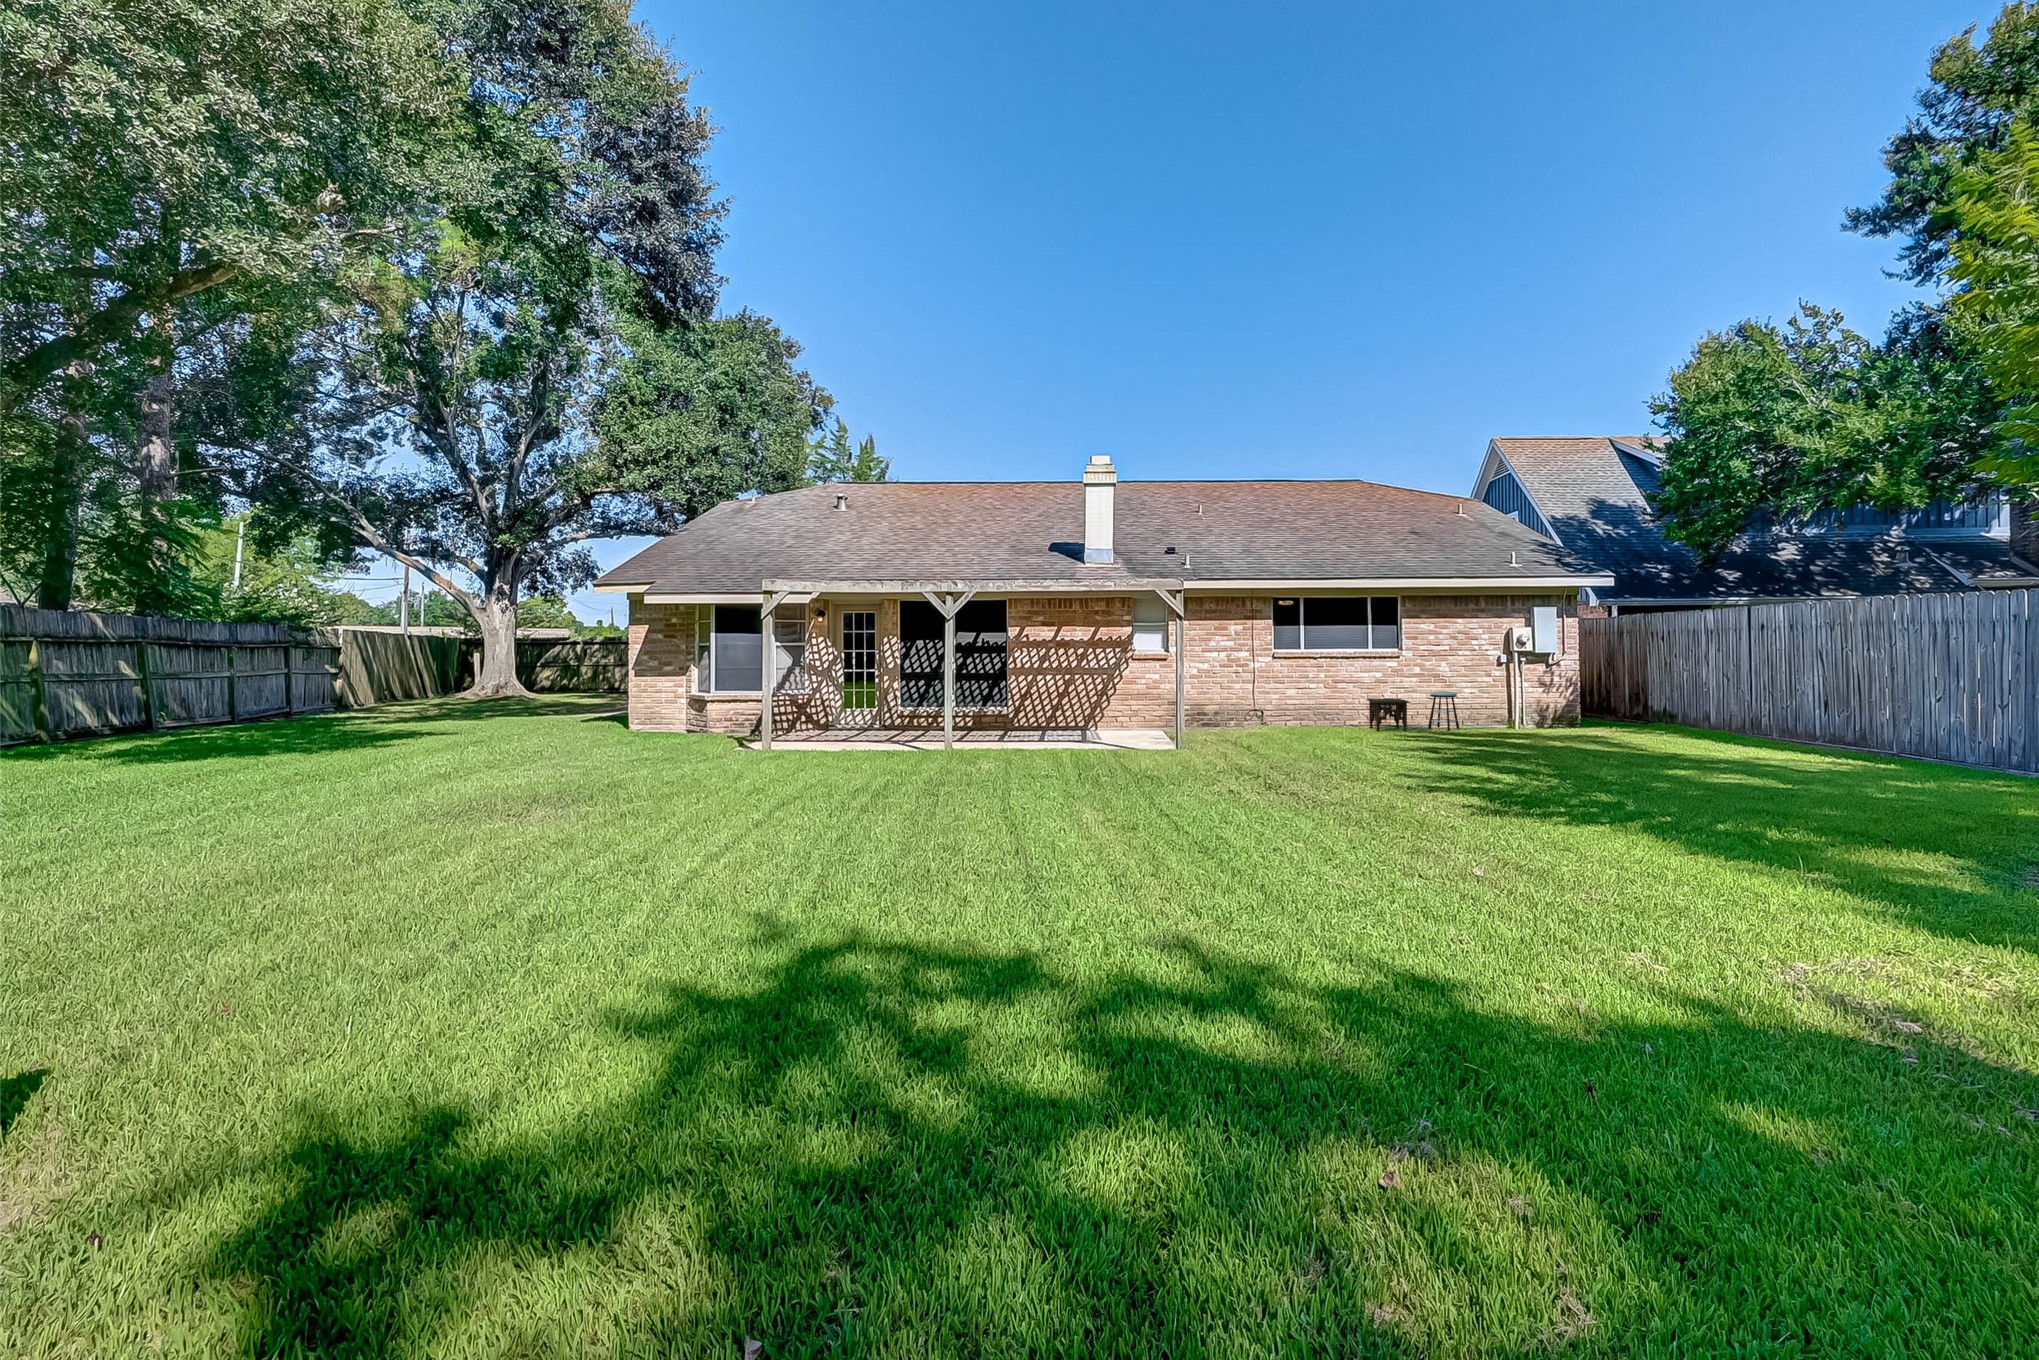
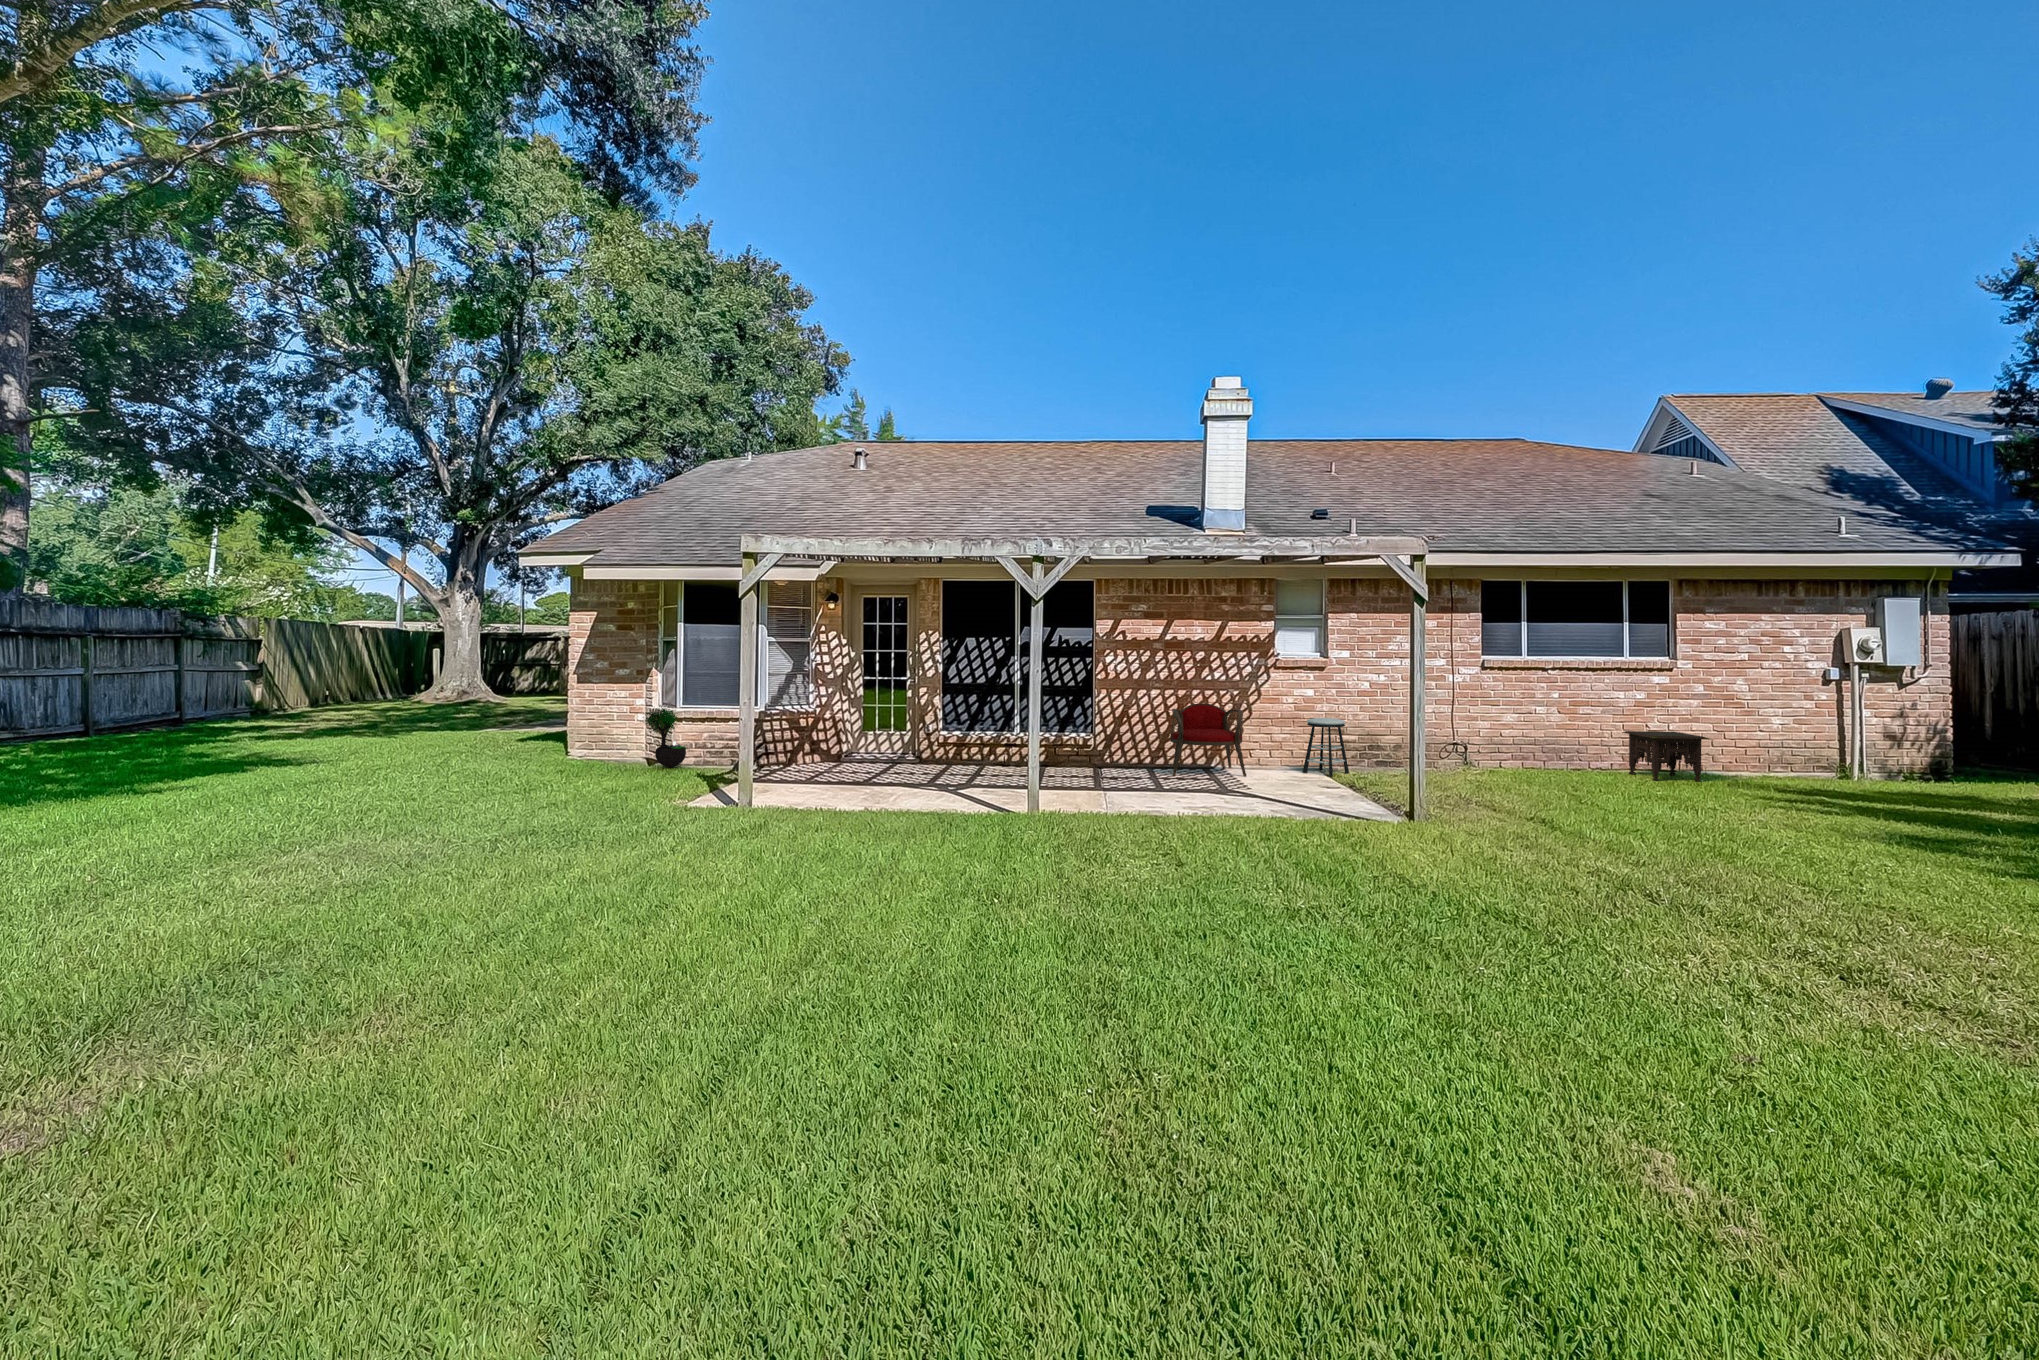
armchair: none [1056,684,1106,733] -> present [1170,703,1246,776]
potted tree: none [686,688,719,734] -> present [640,706,686,767]
stool: present [1428,691,1459,731] -> present [1303,718,1349,776]

